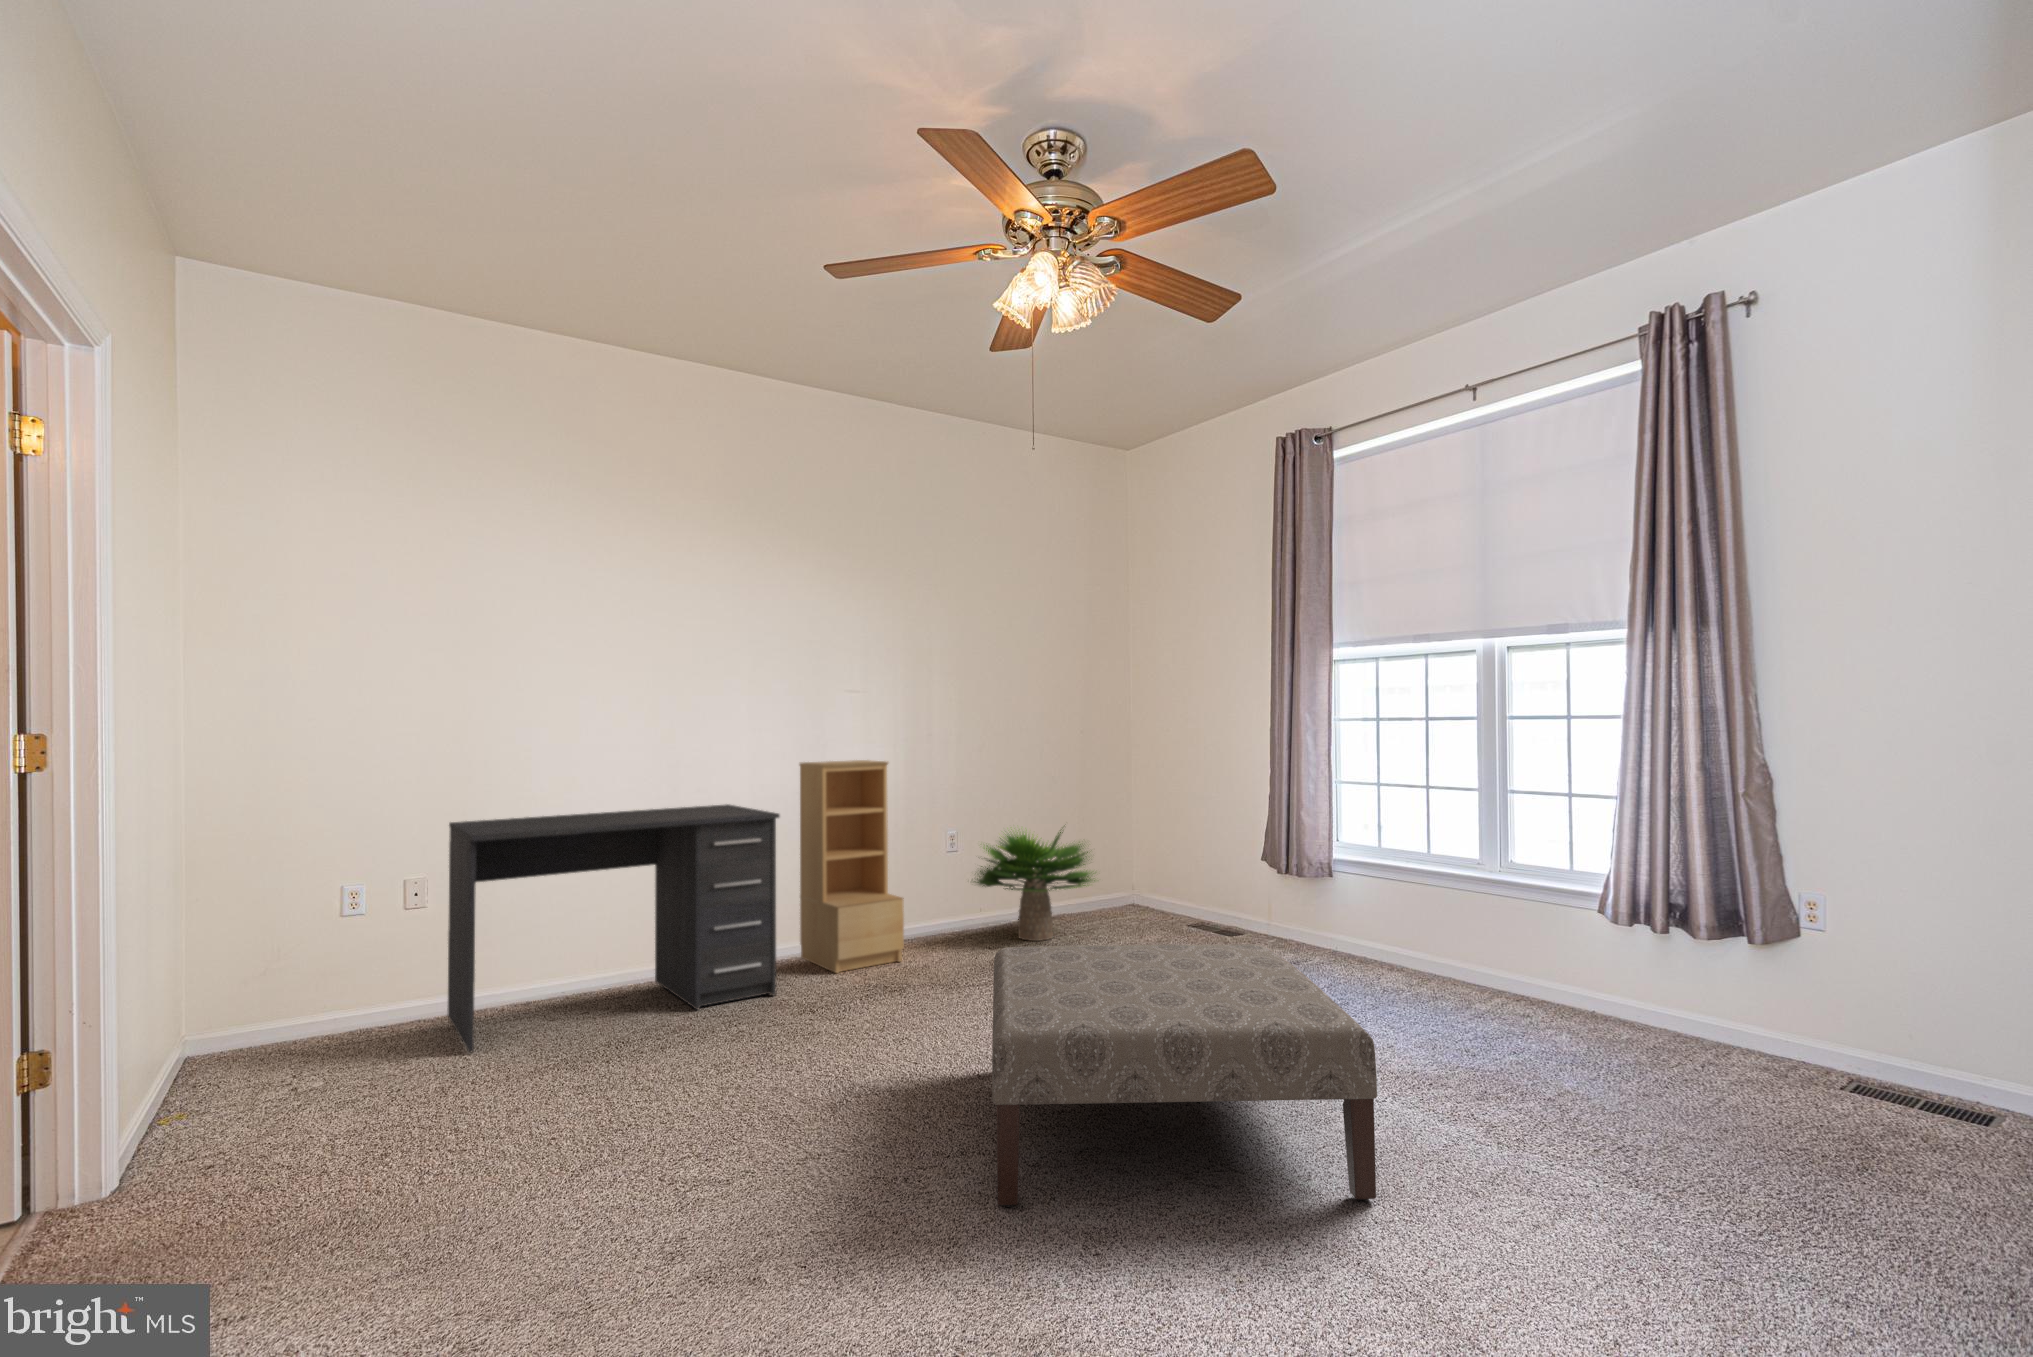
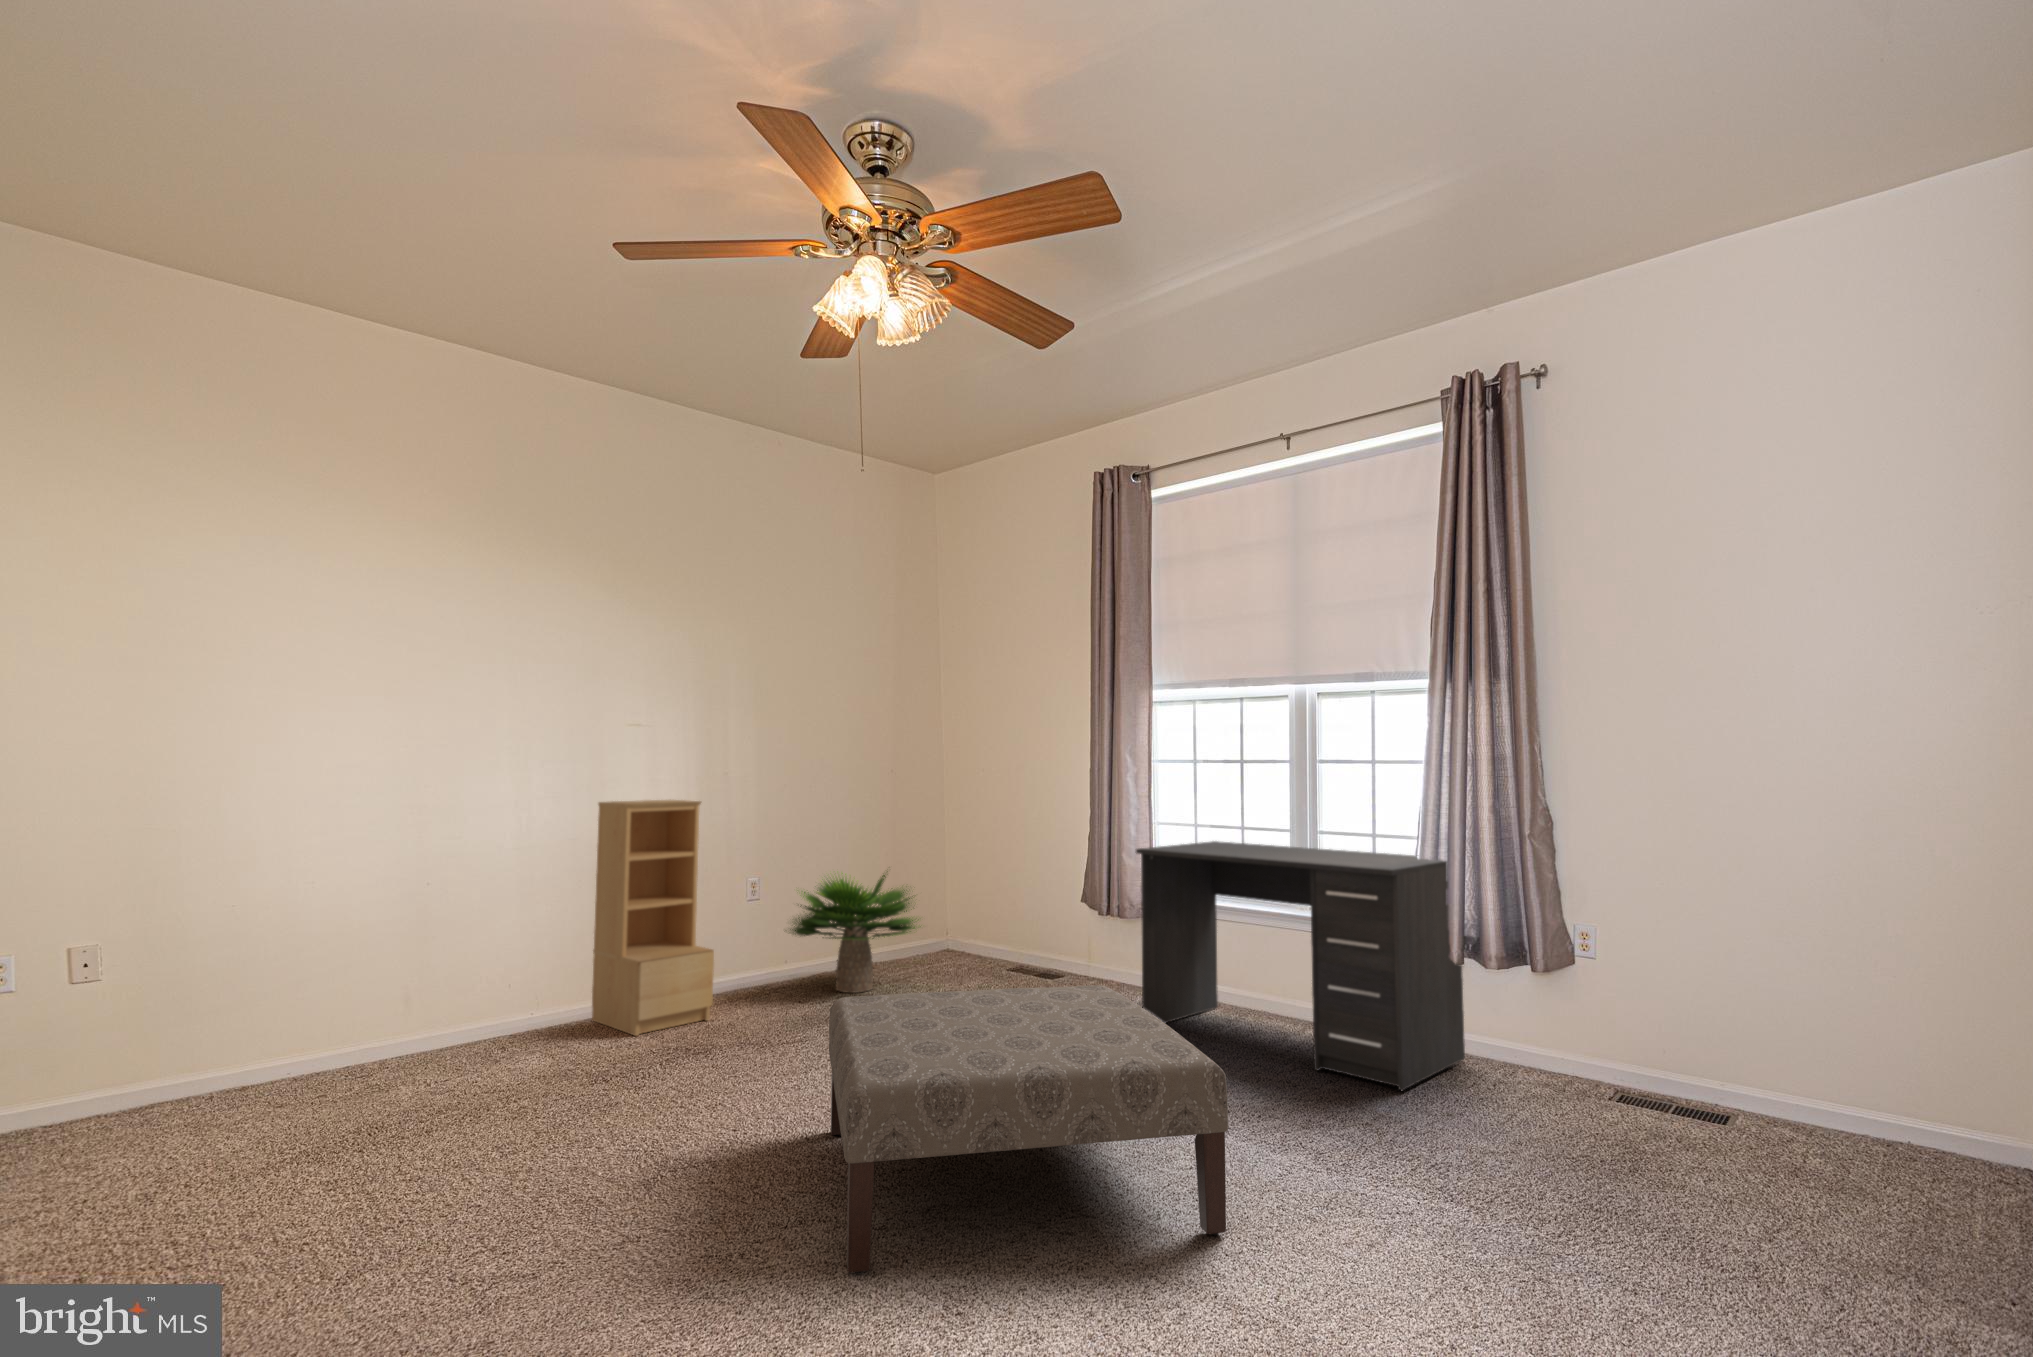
desk: present [448,804,780,1052] -> present [1136,841,1465,1091]

